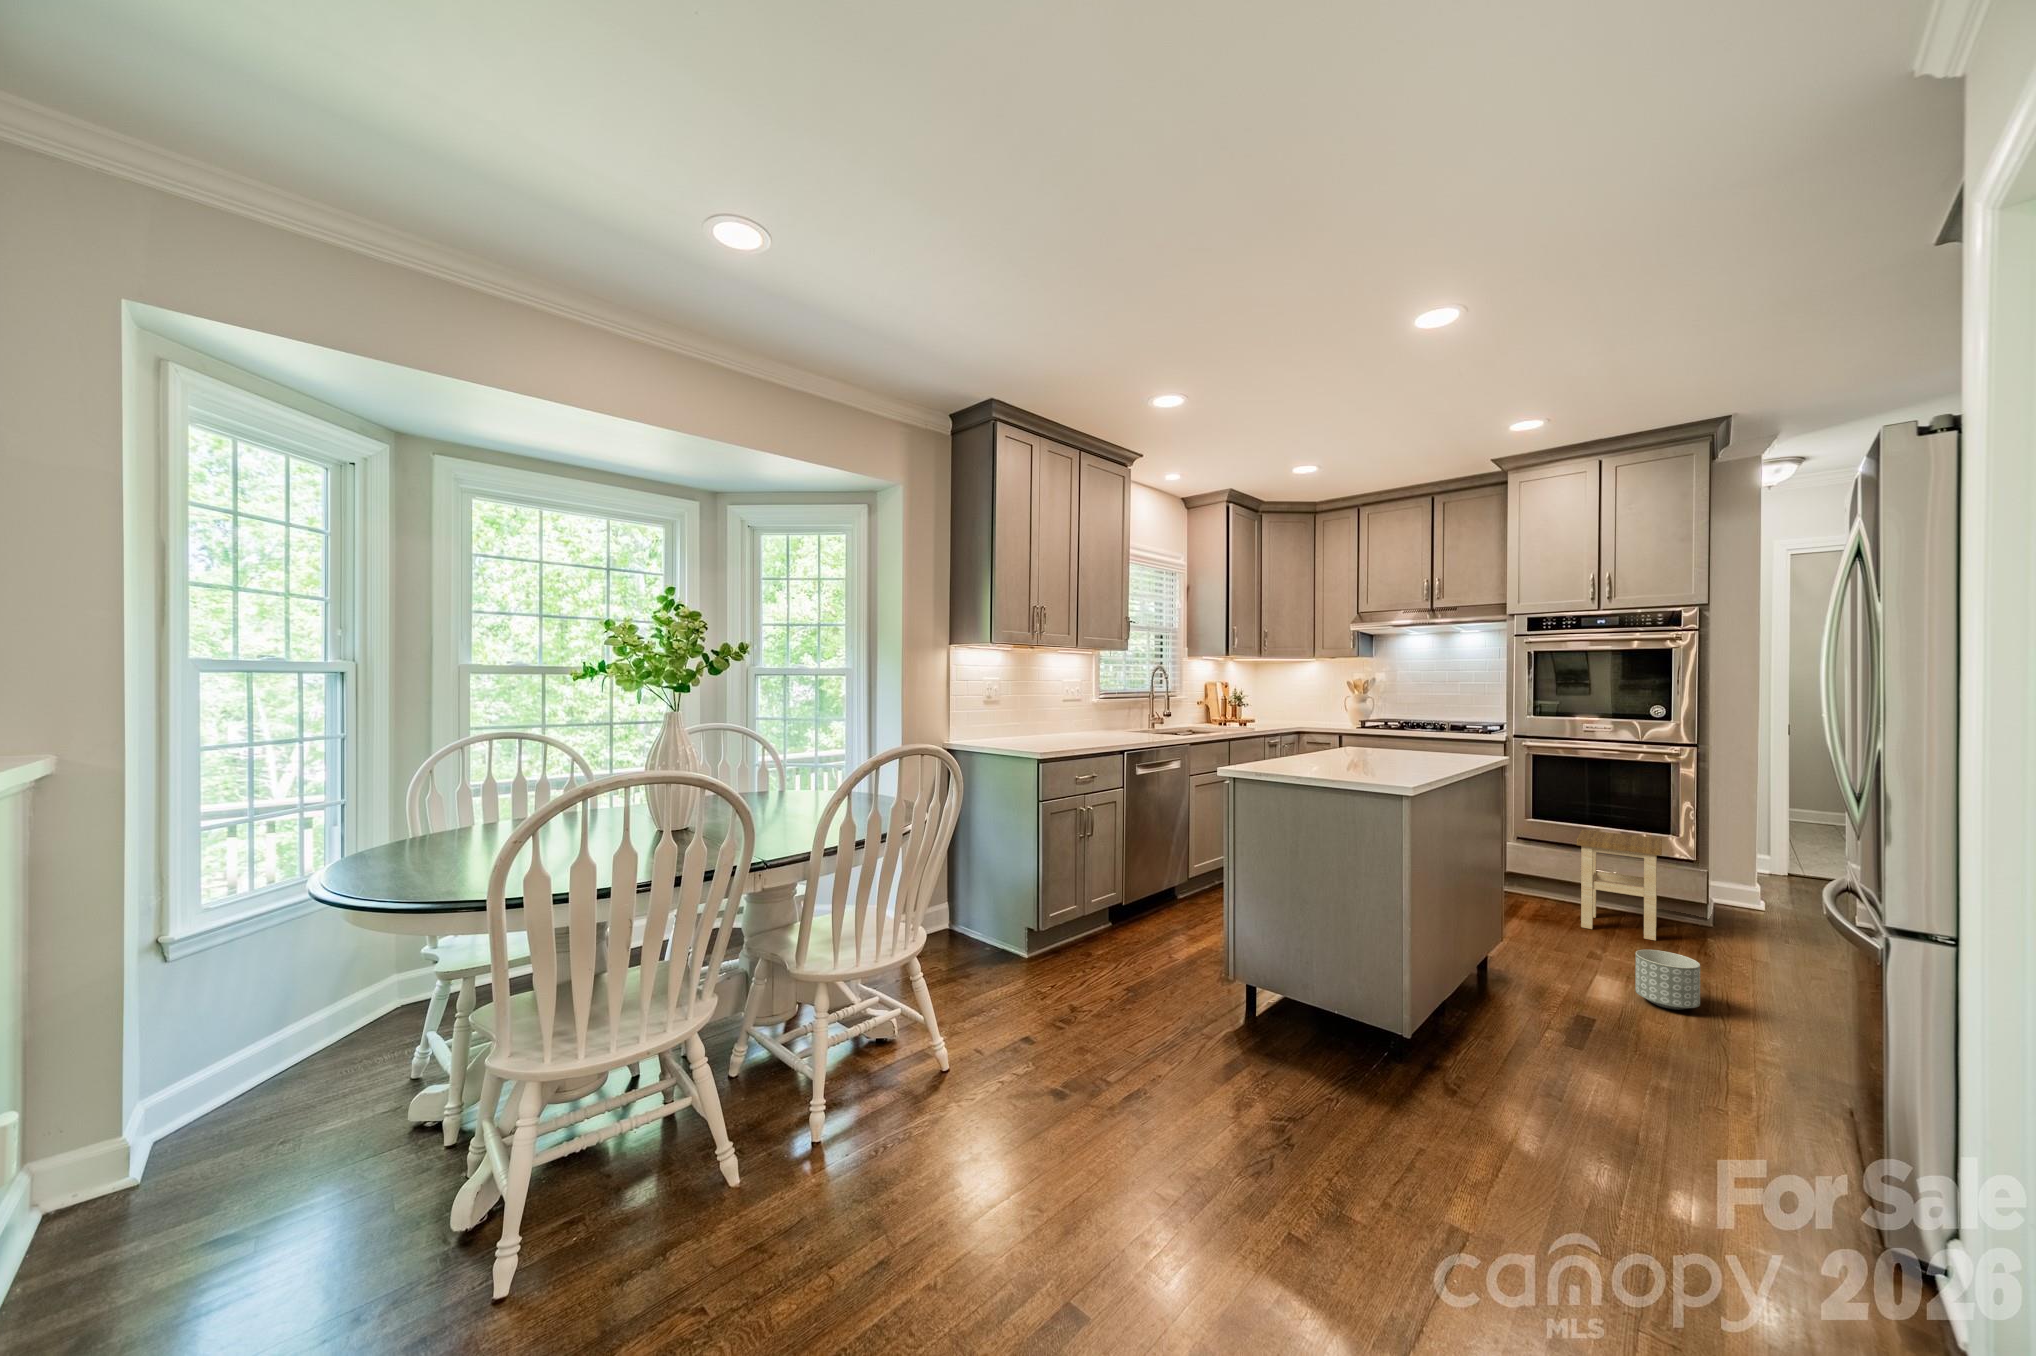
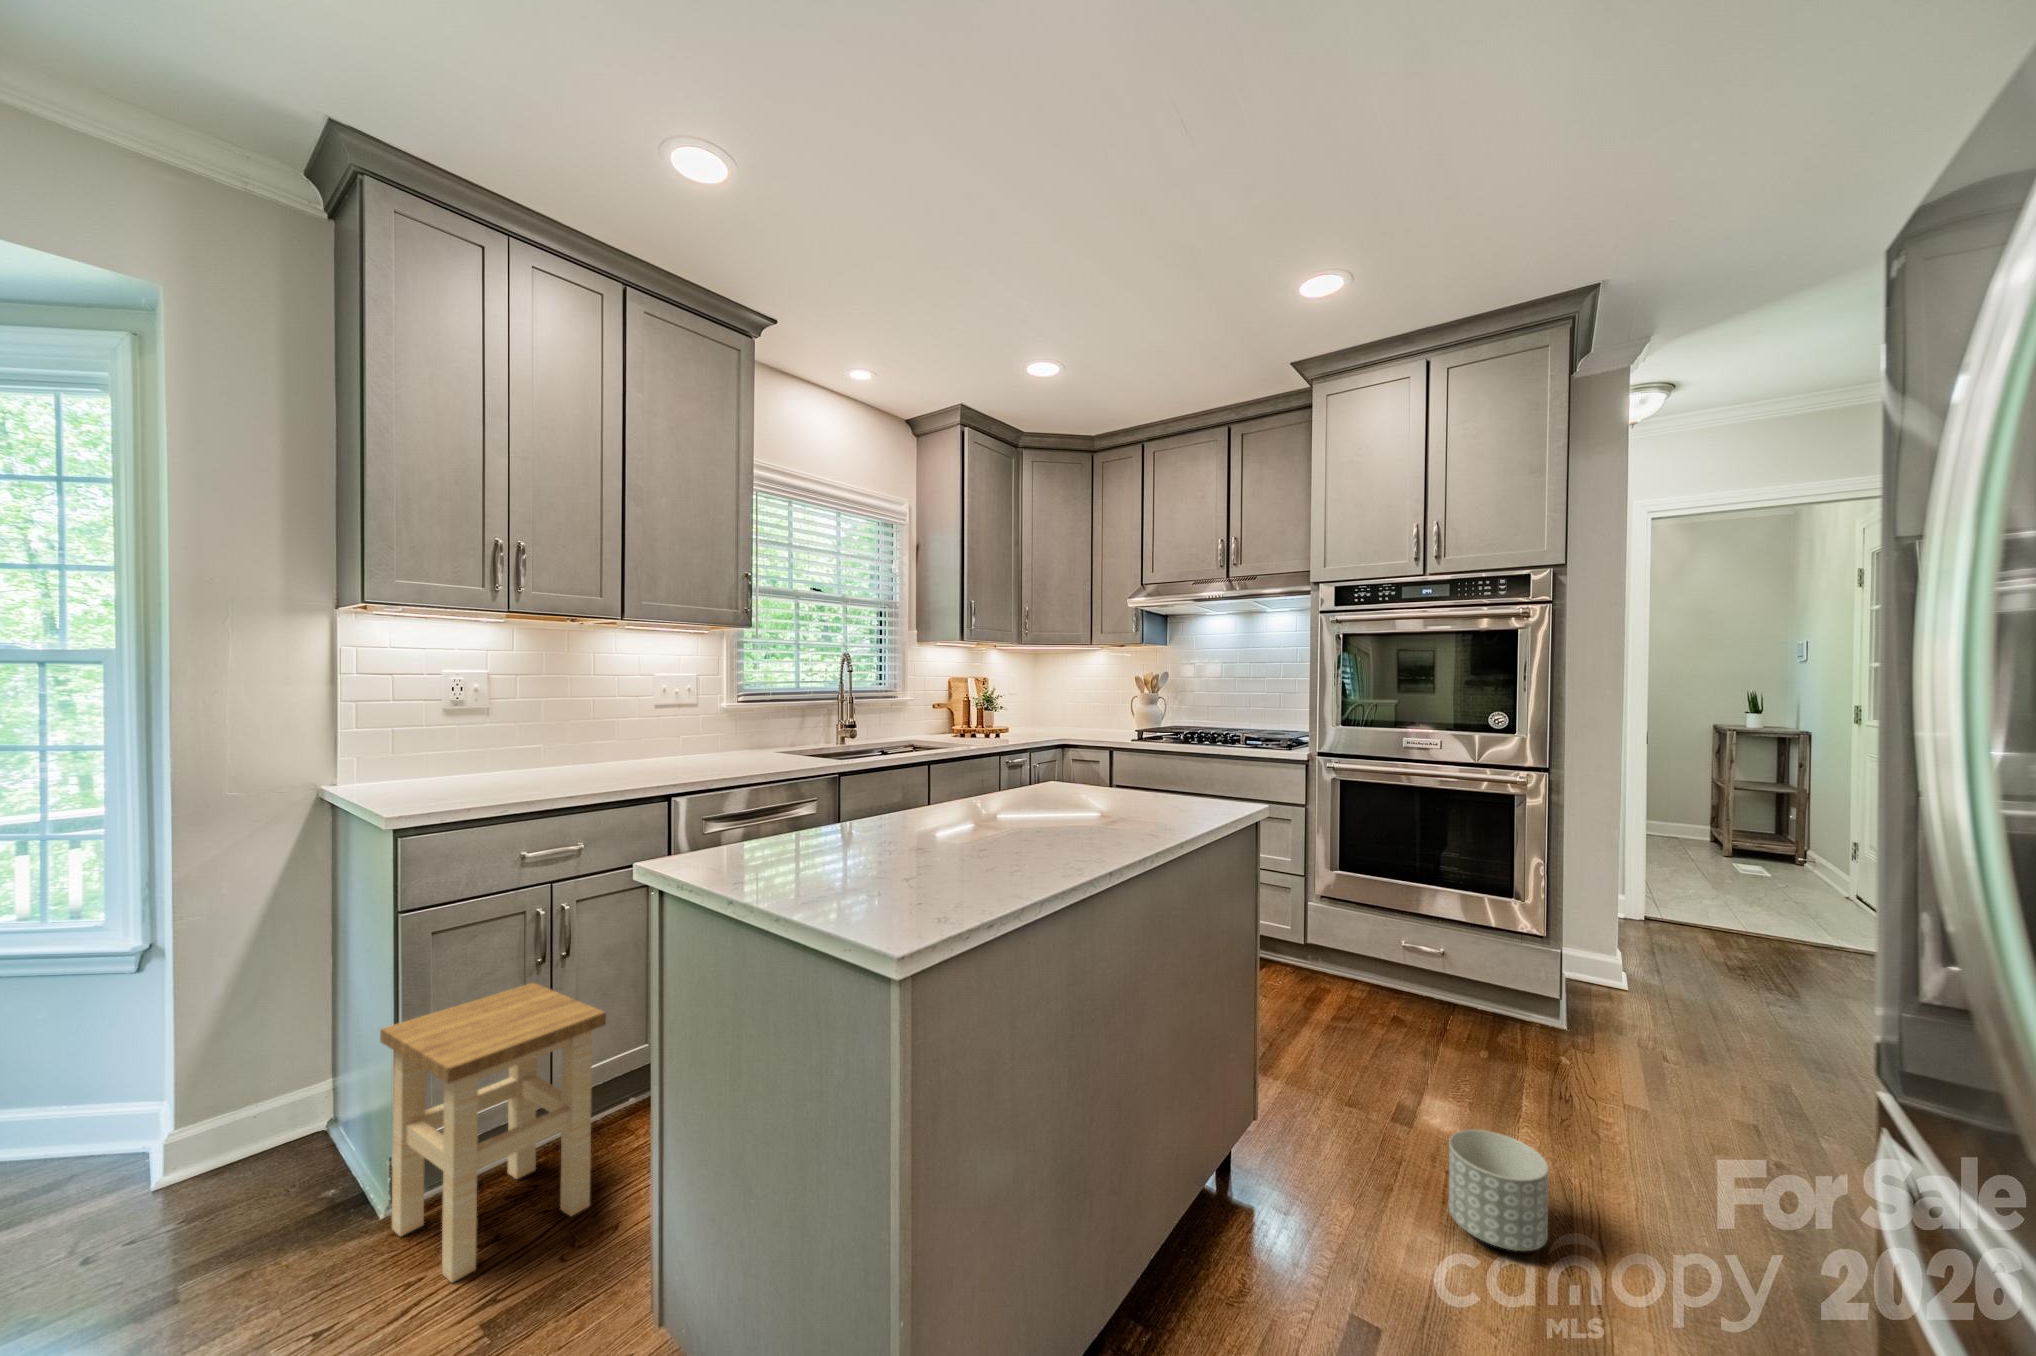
stool: present [1577,830,1662,940] -> present [380,983,606,1282]

